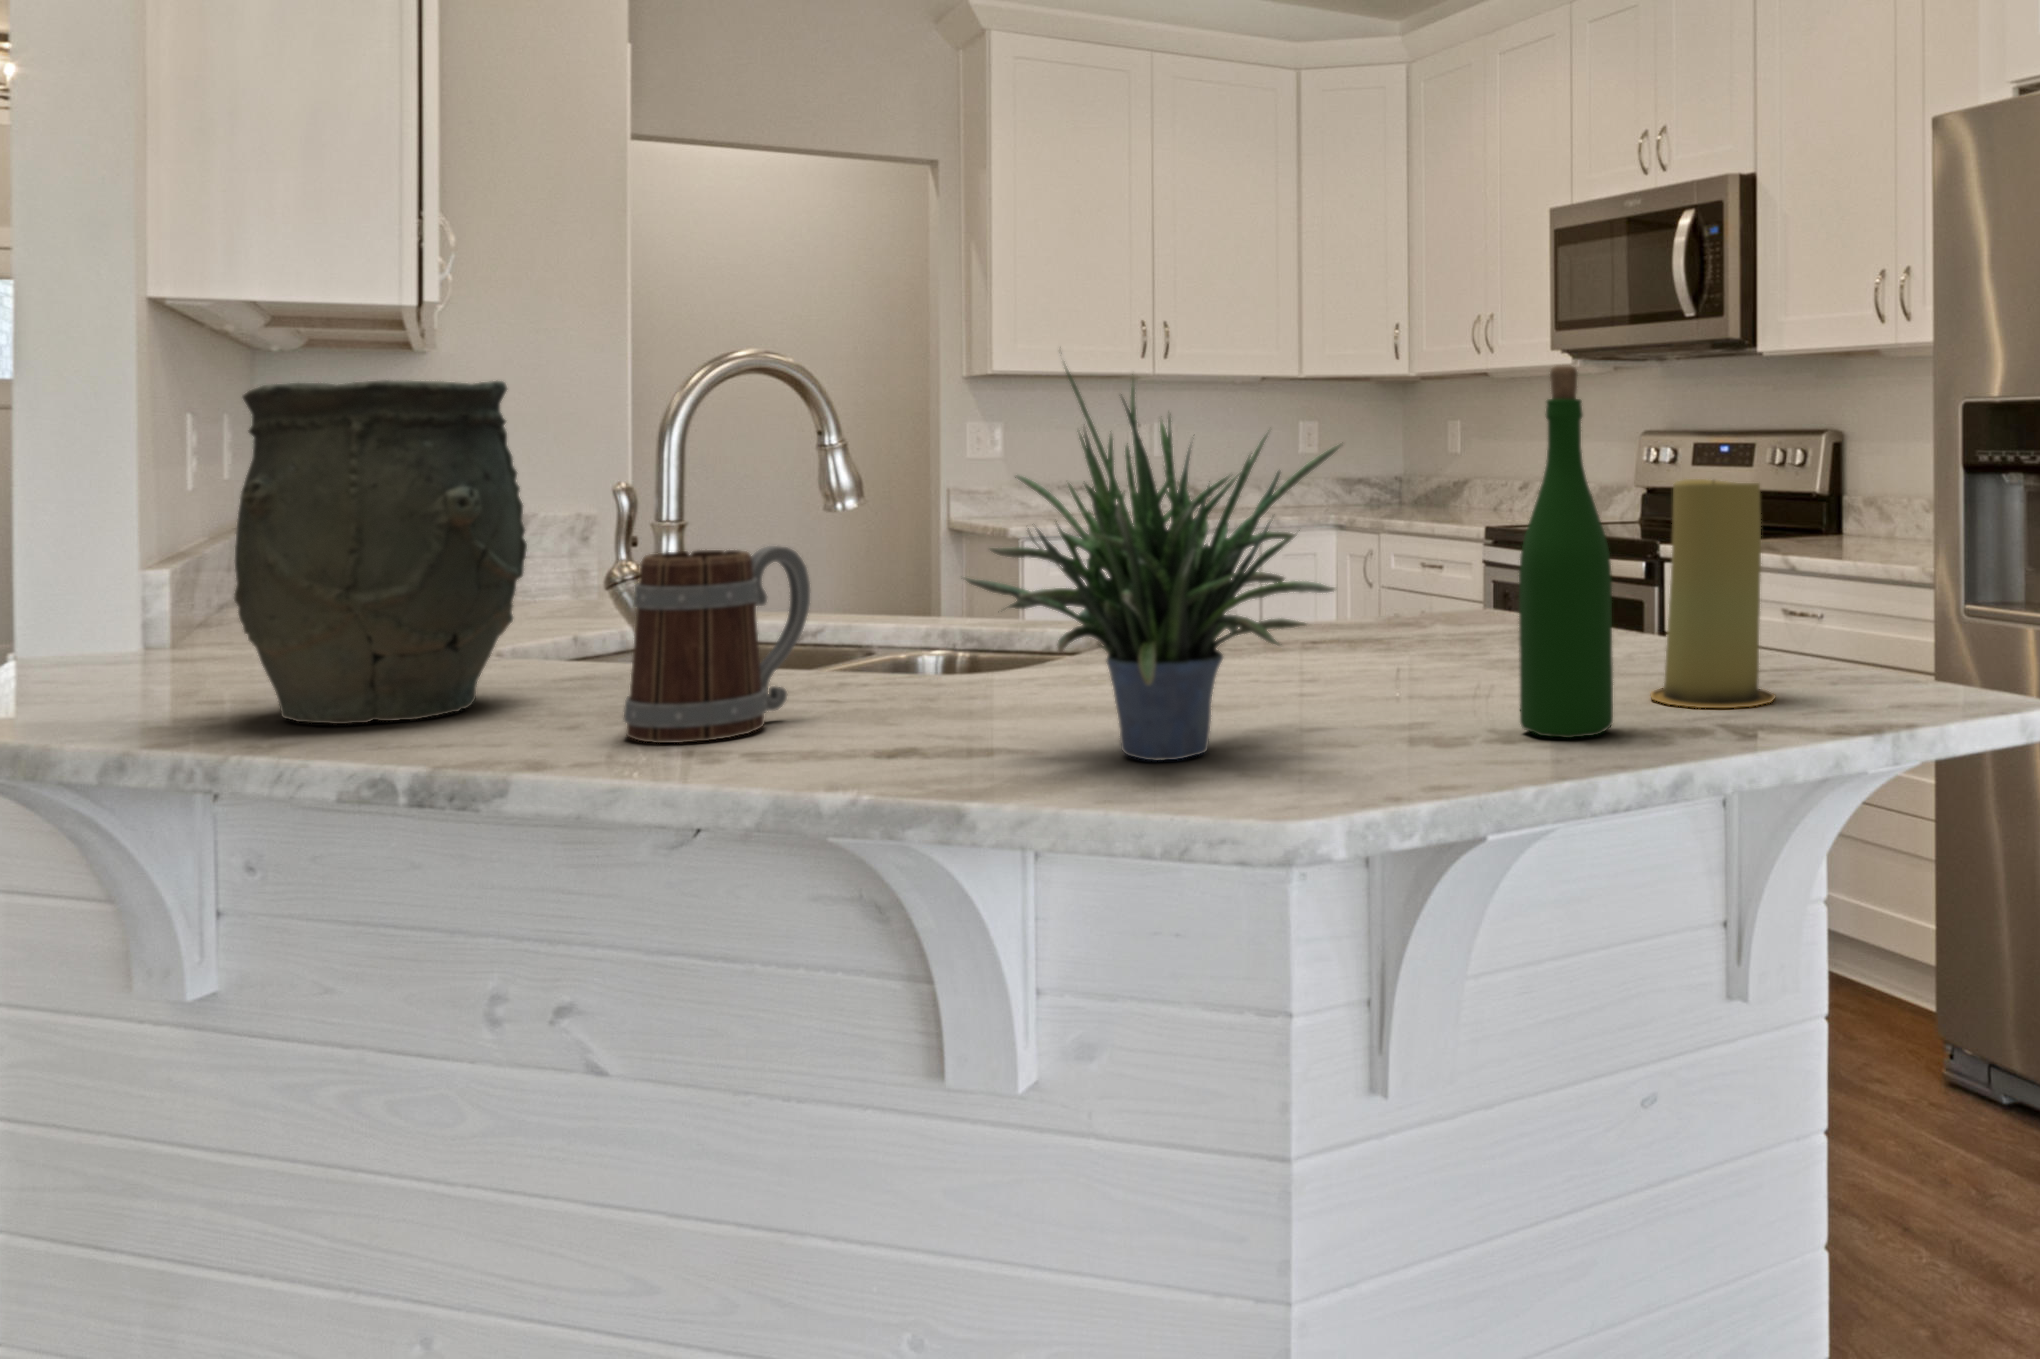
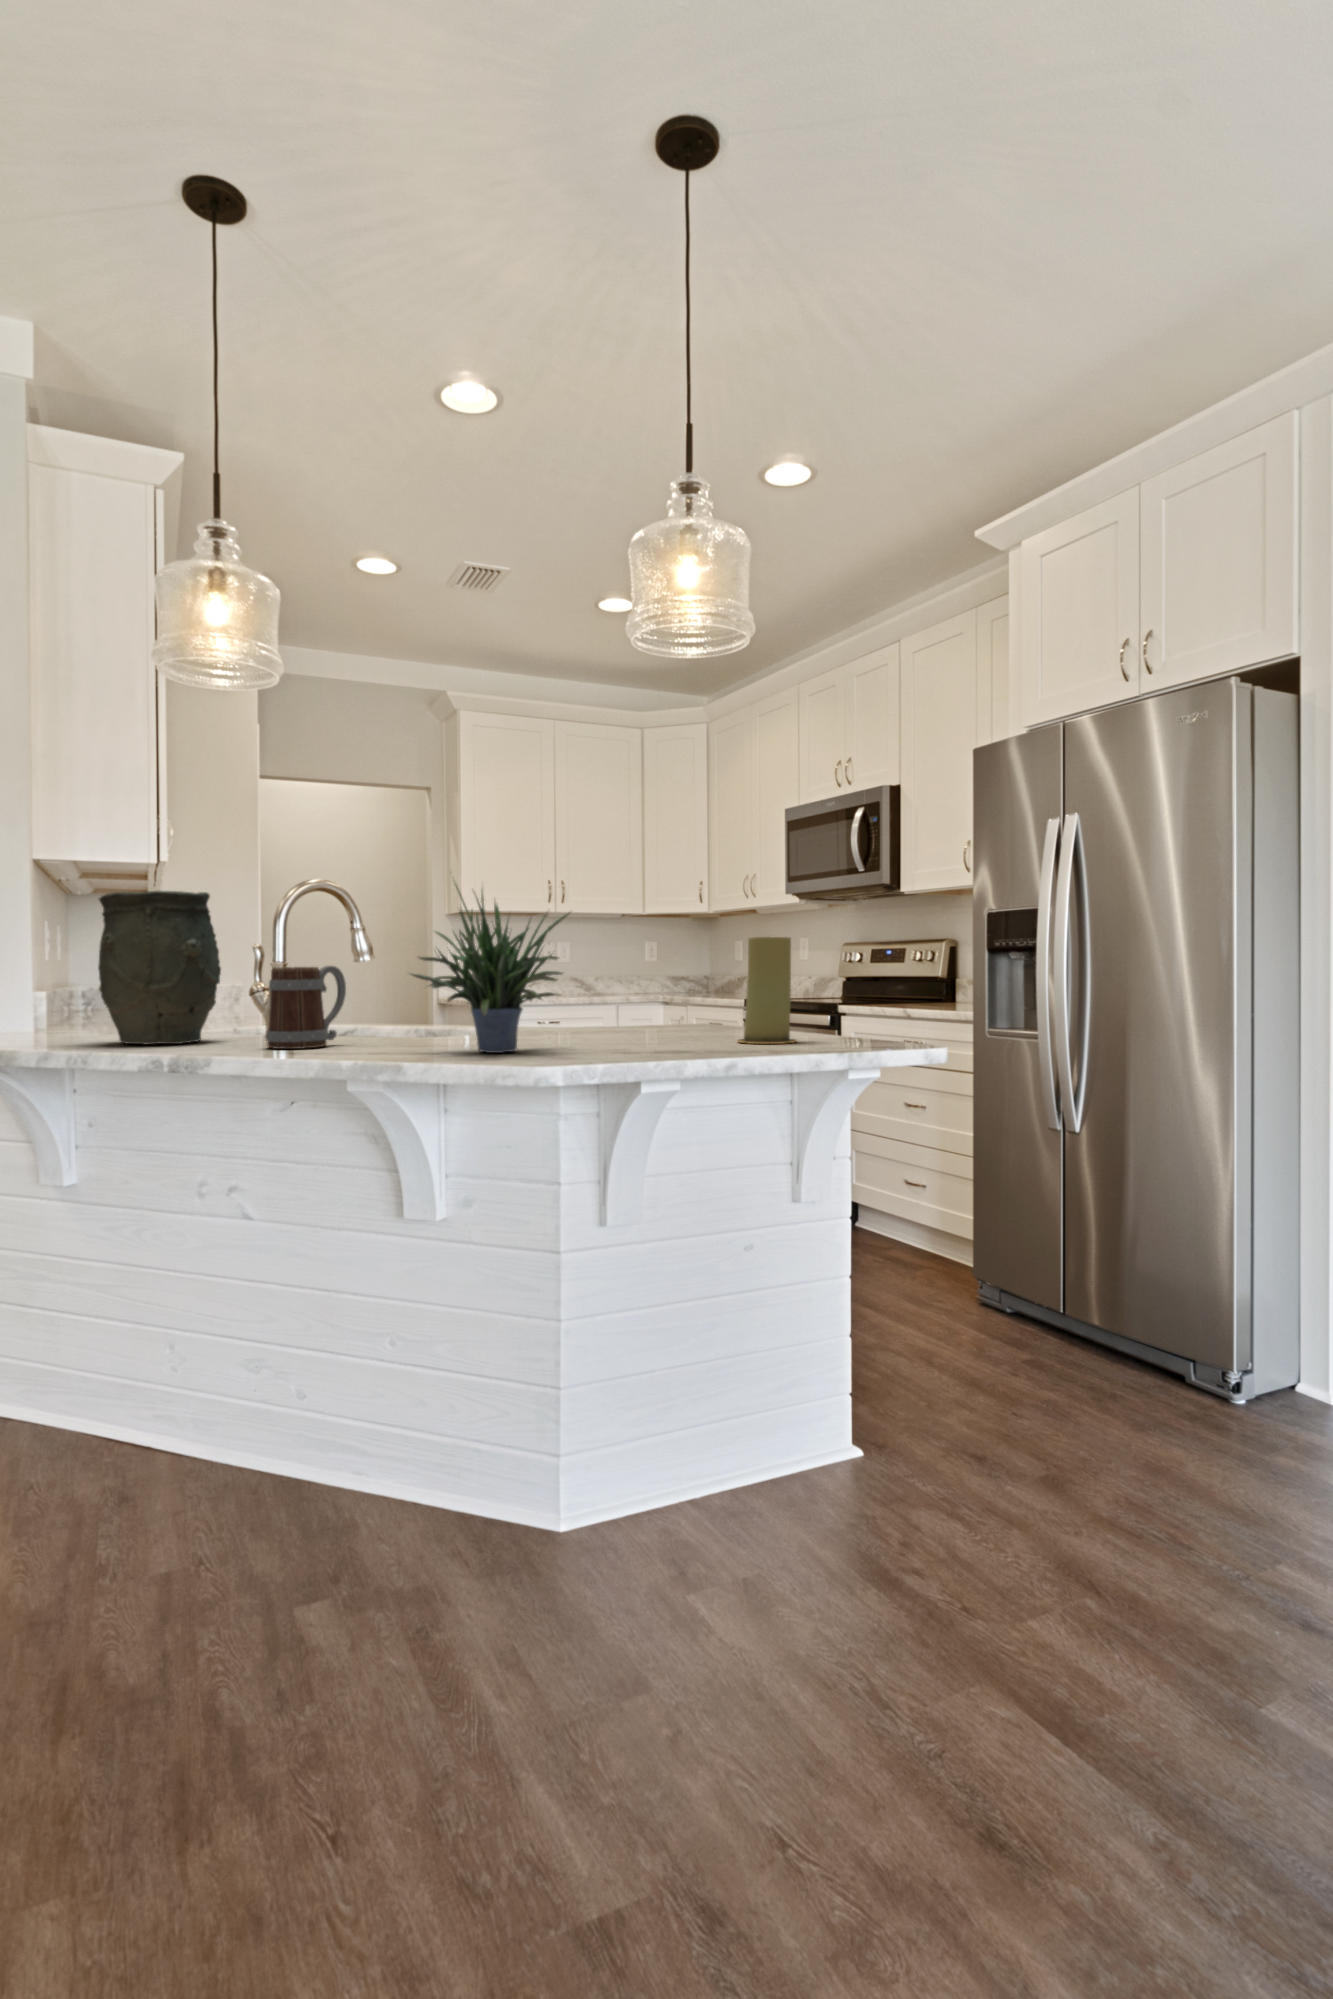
wine bottle: present [1519,366,1613,738] -> none [661,877,705,1049]

